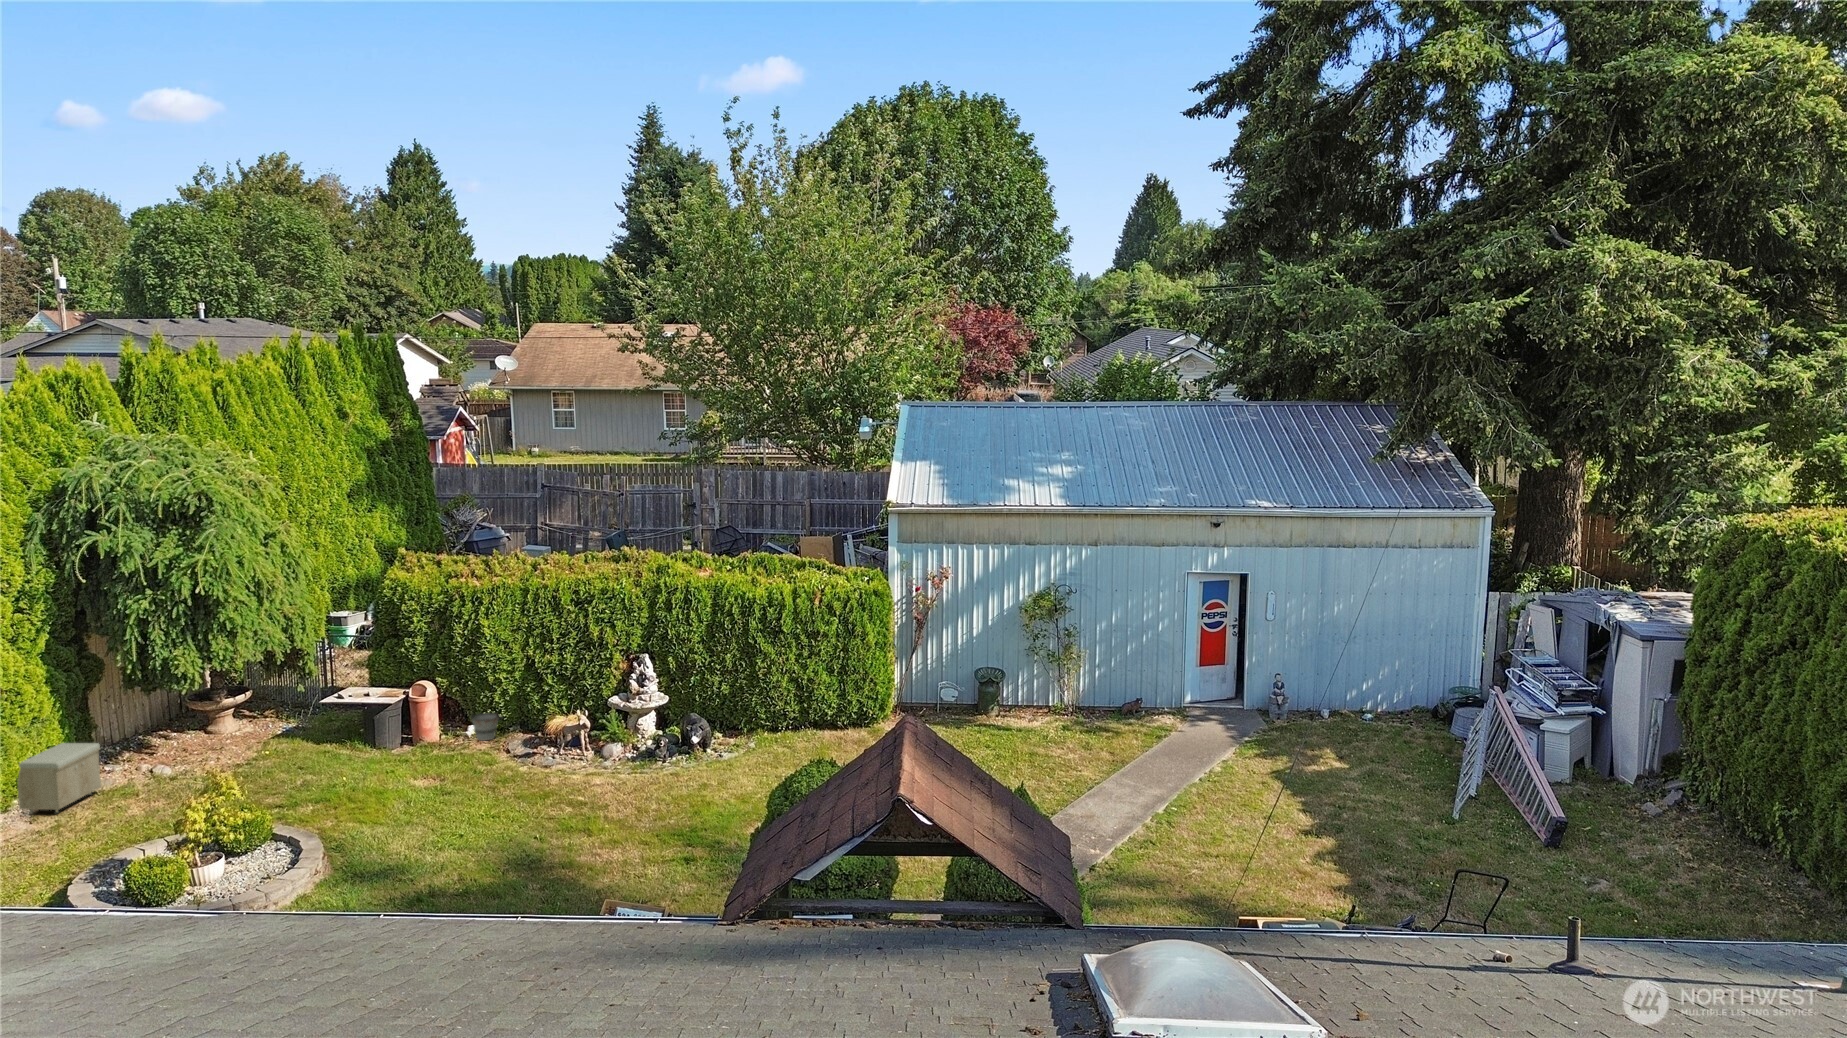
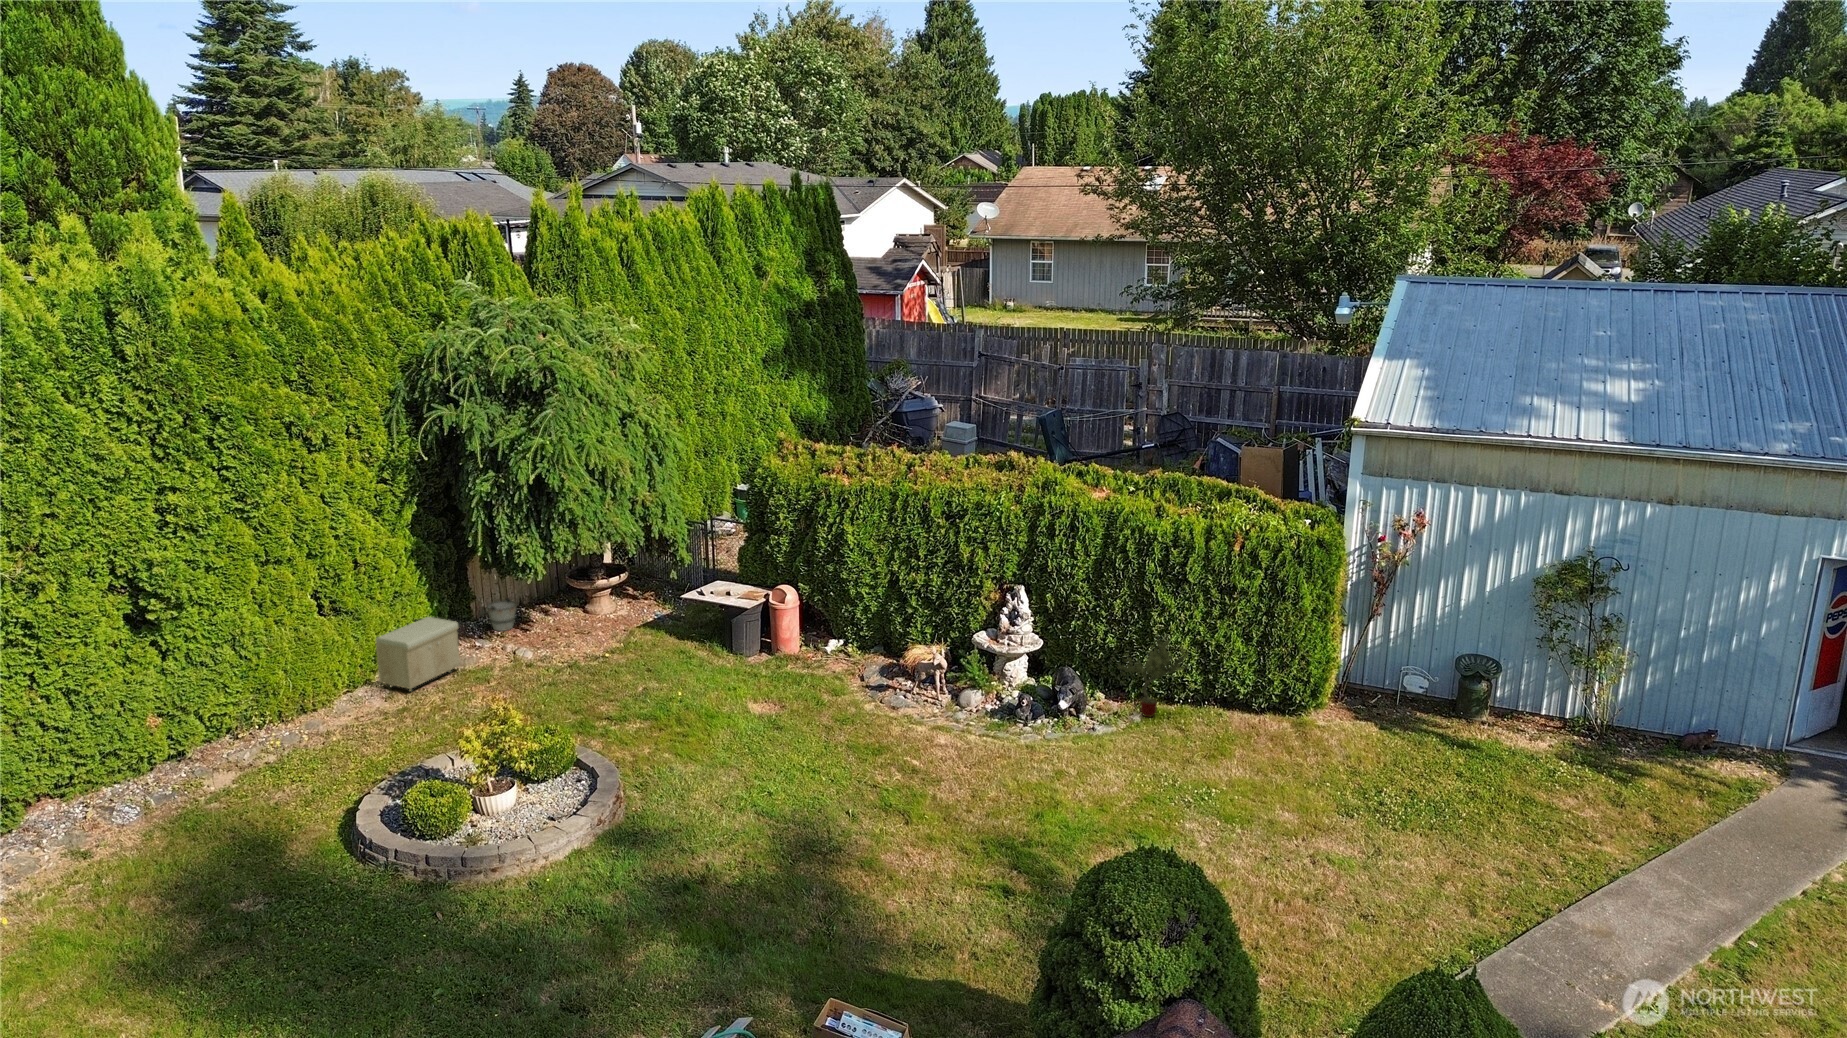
potted tree: none [731,674,788,744] -> present [1117,634,1187,717]
bucket: present [471,713,503,741] -> present [480,598,517,631]

